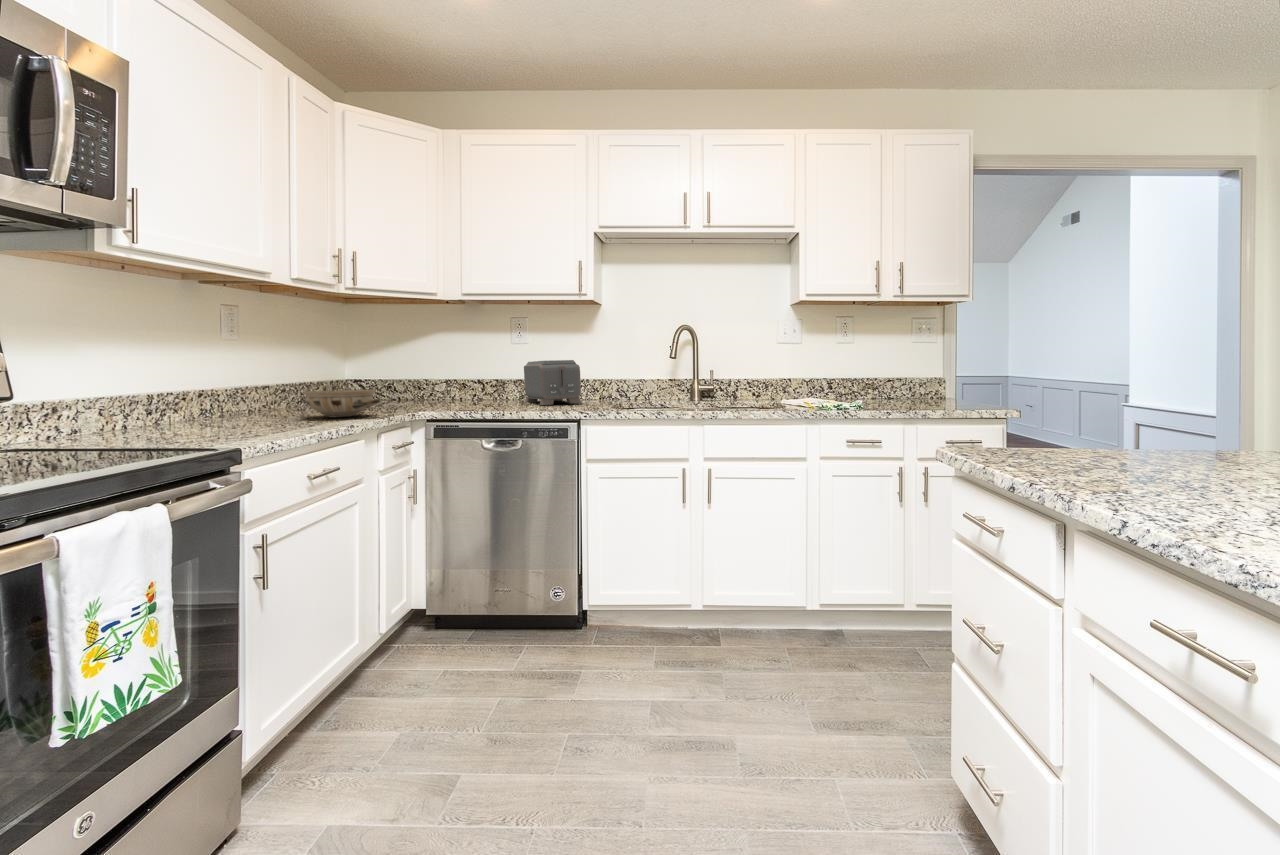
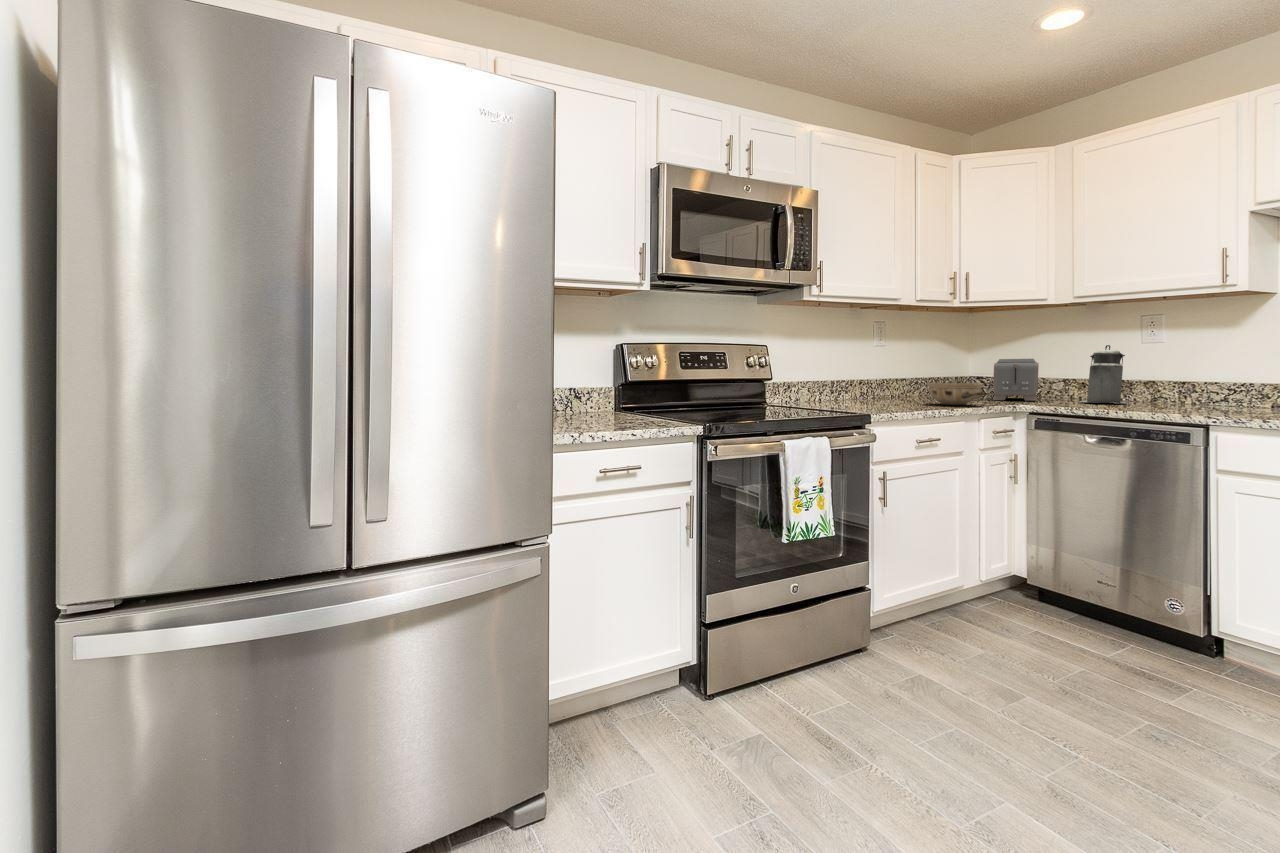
canister: none [460,348,500,403] -> present [1081,345,1126,404]
toaster: present [524,360,581,405] -> present [993,359,1039,401]

